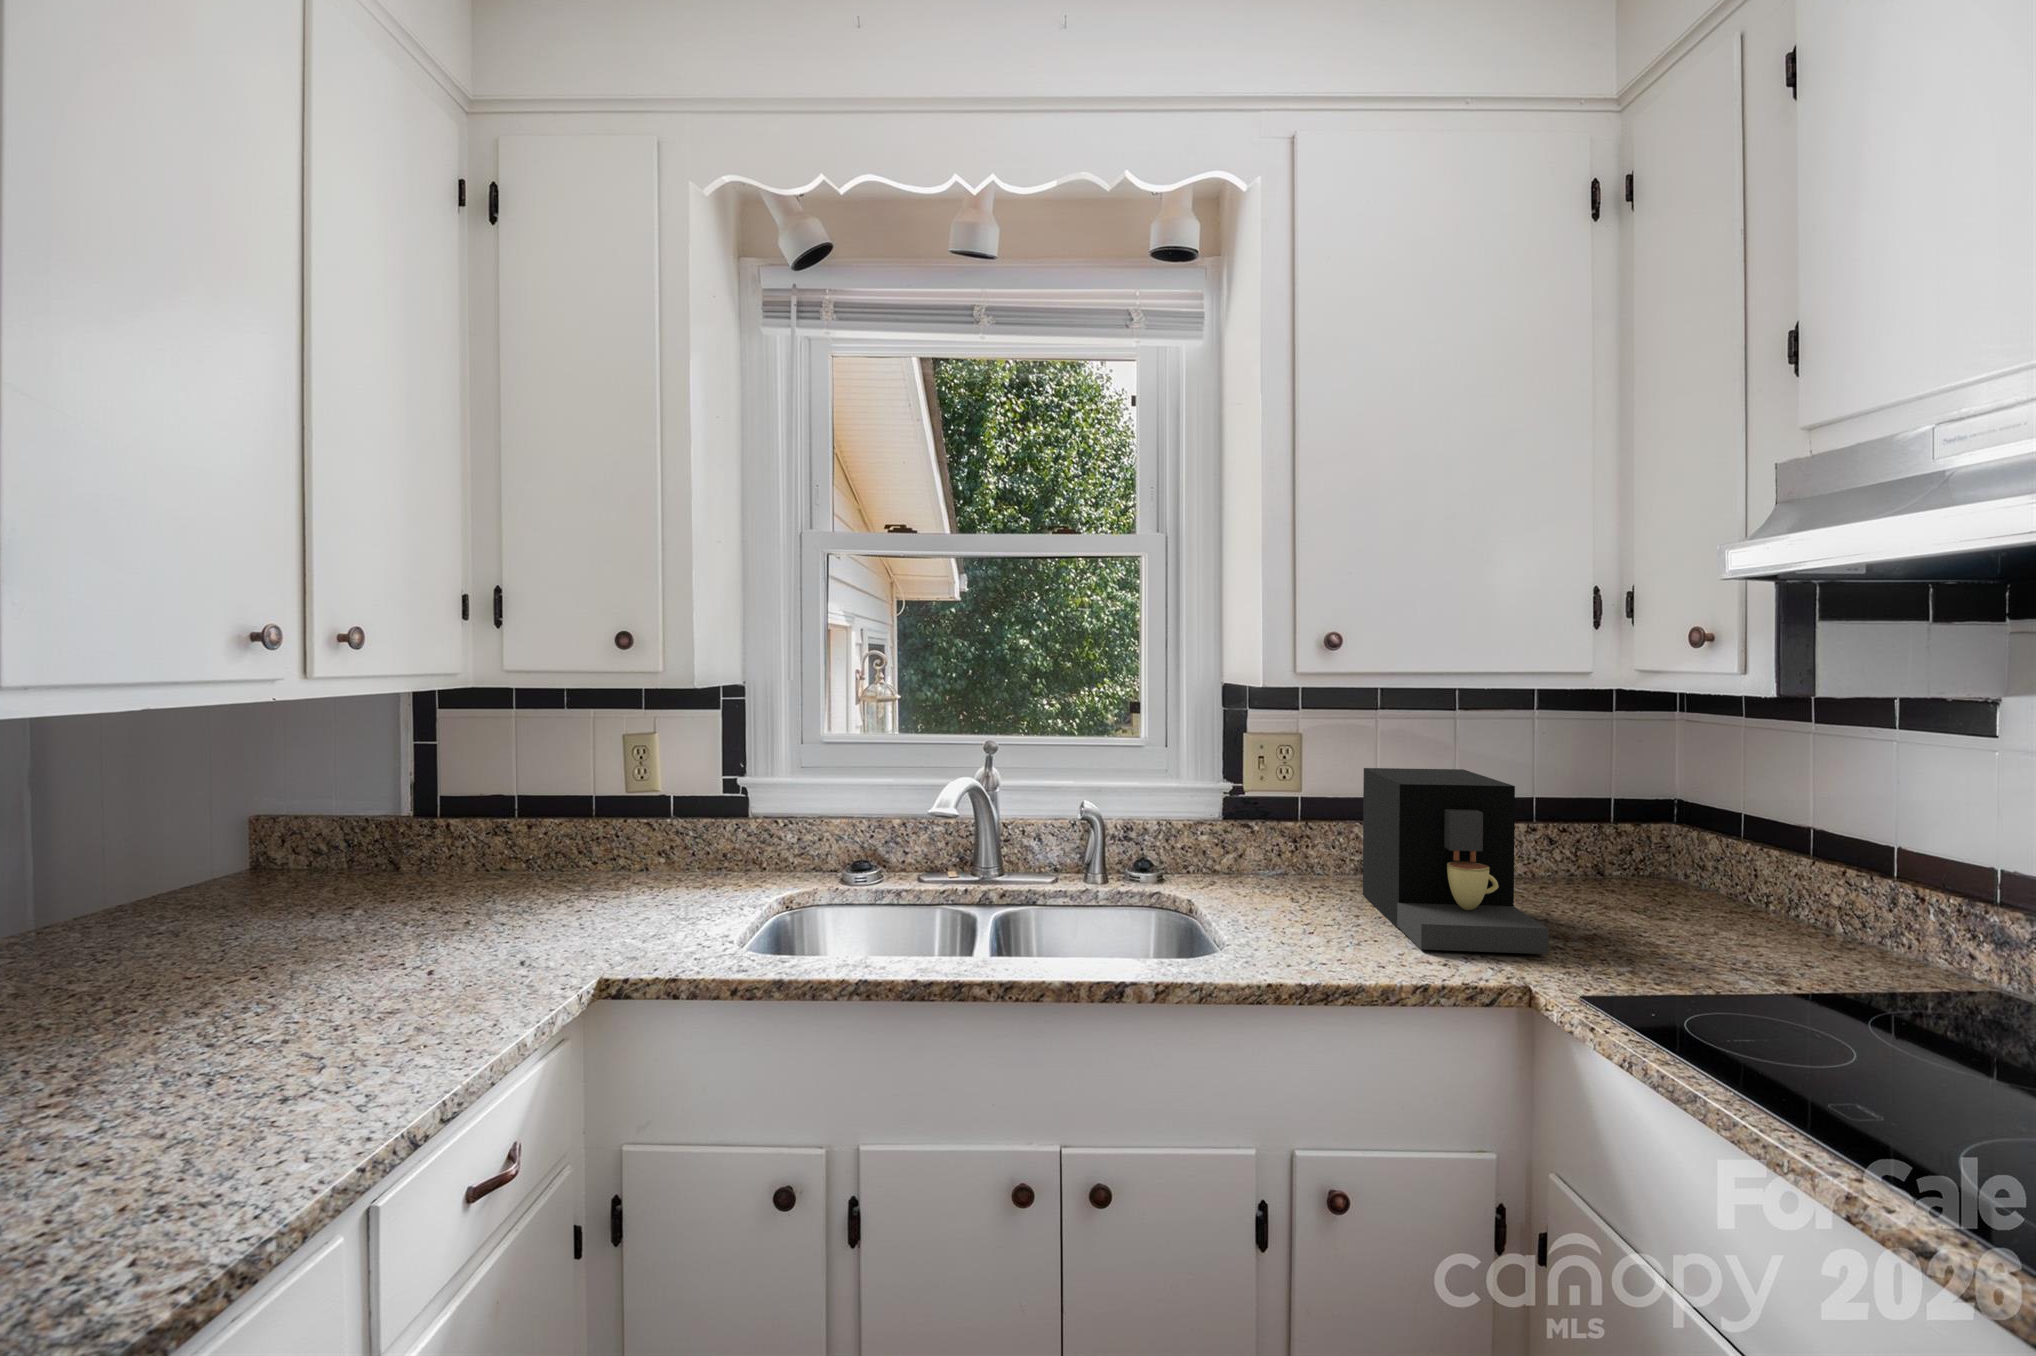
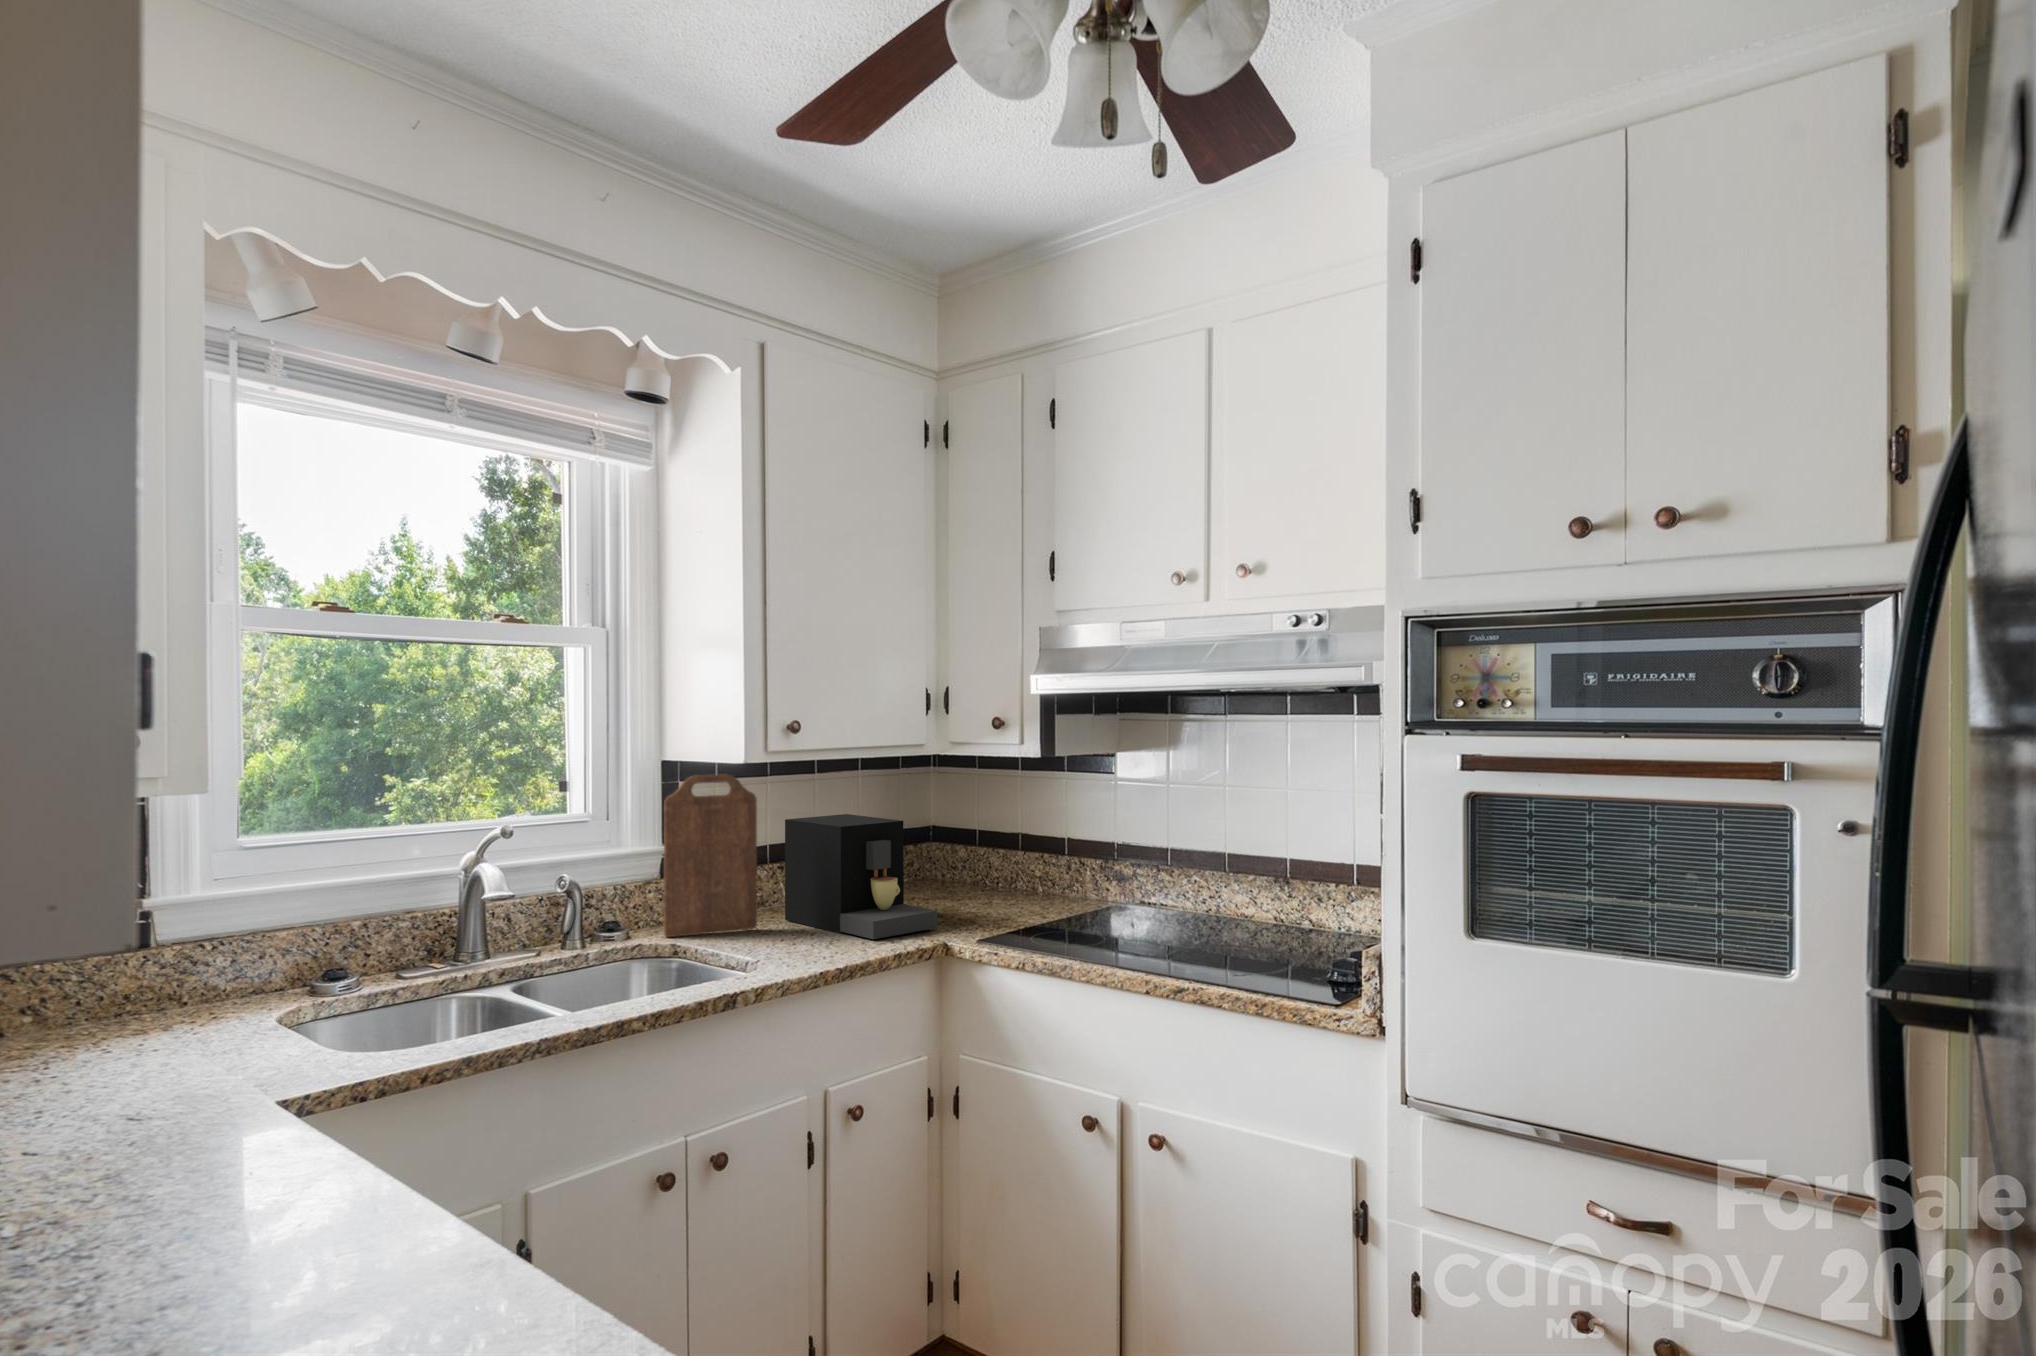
cutting board: none [1195,705,1308,899] -> present [664,774,757,937]

